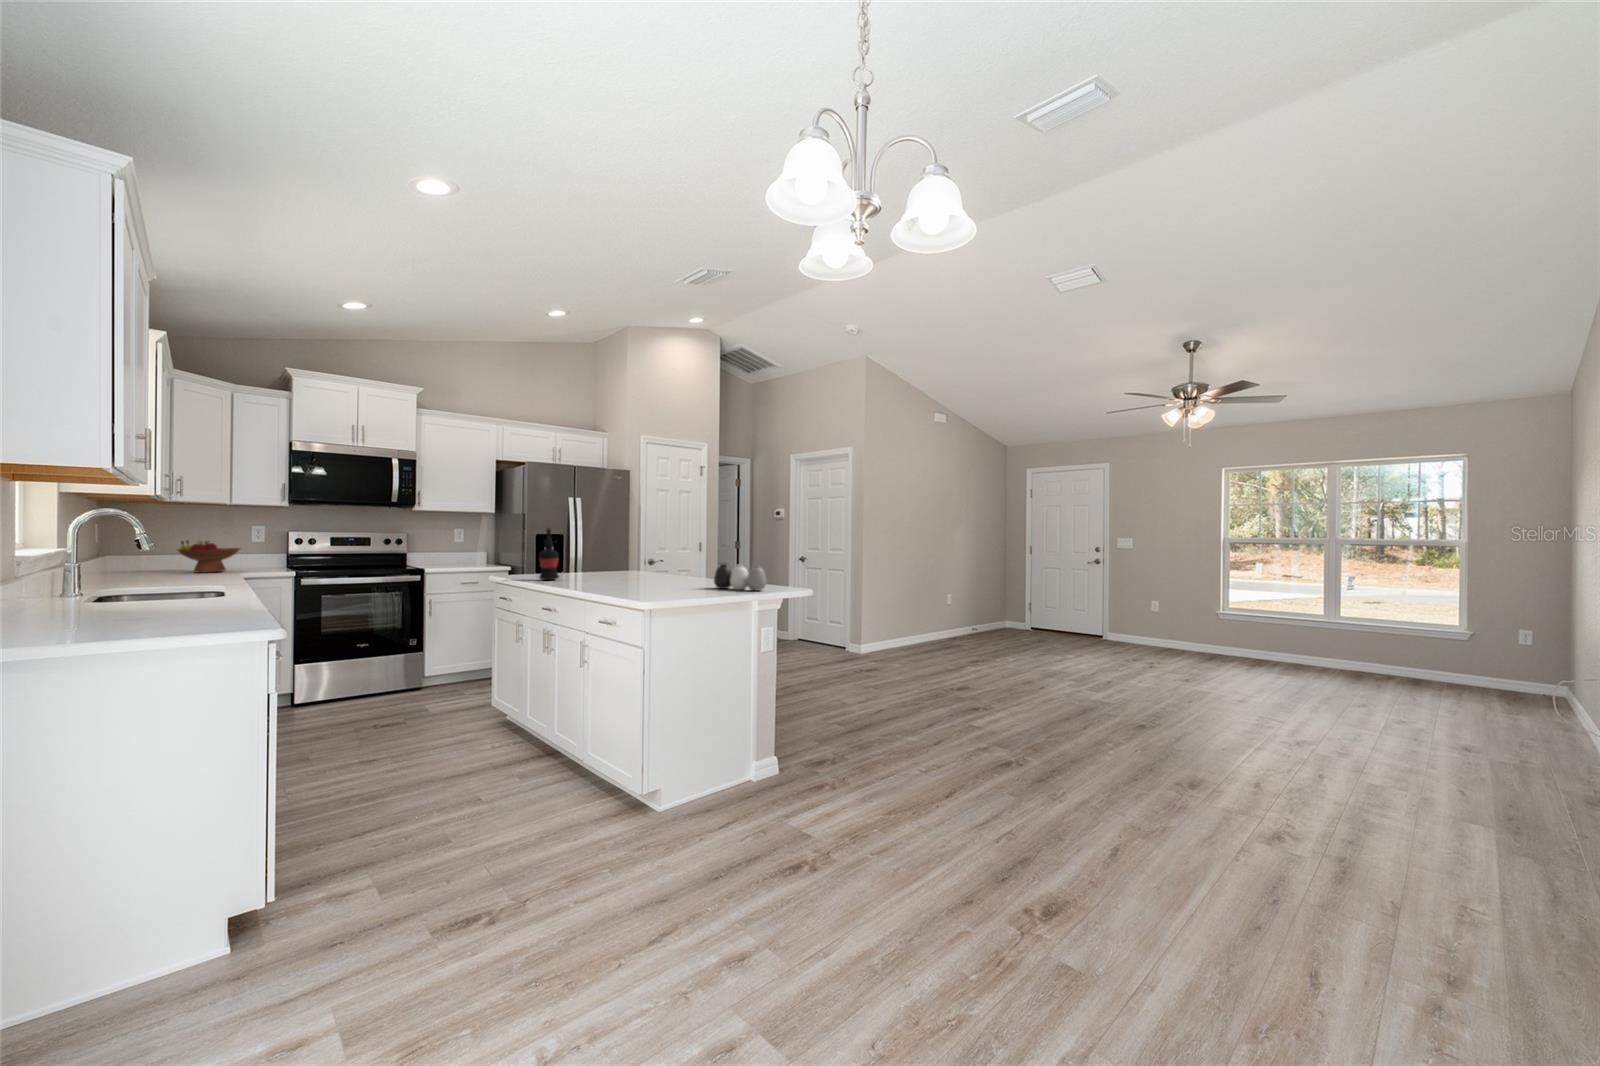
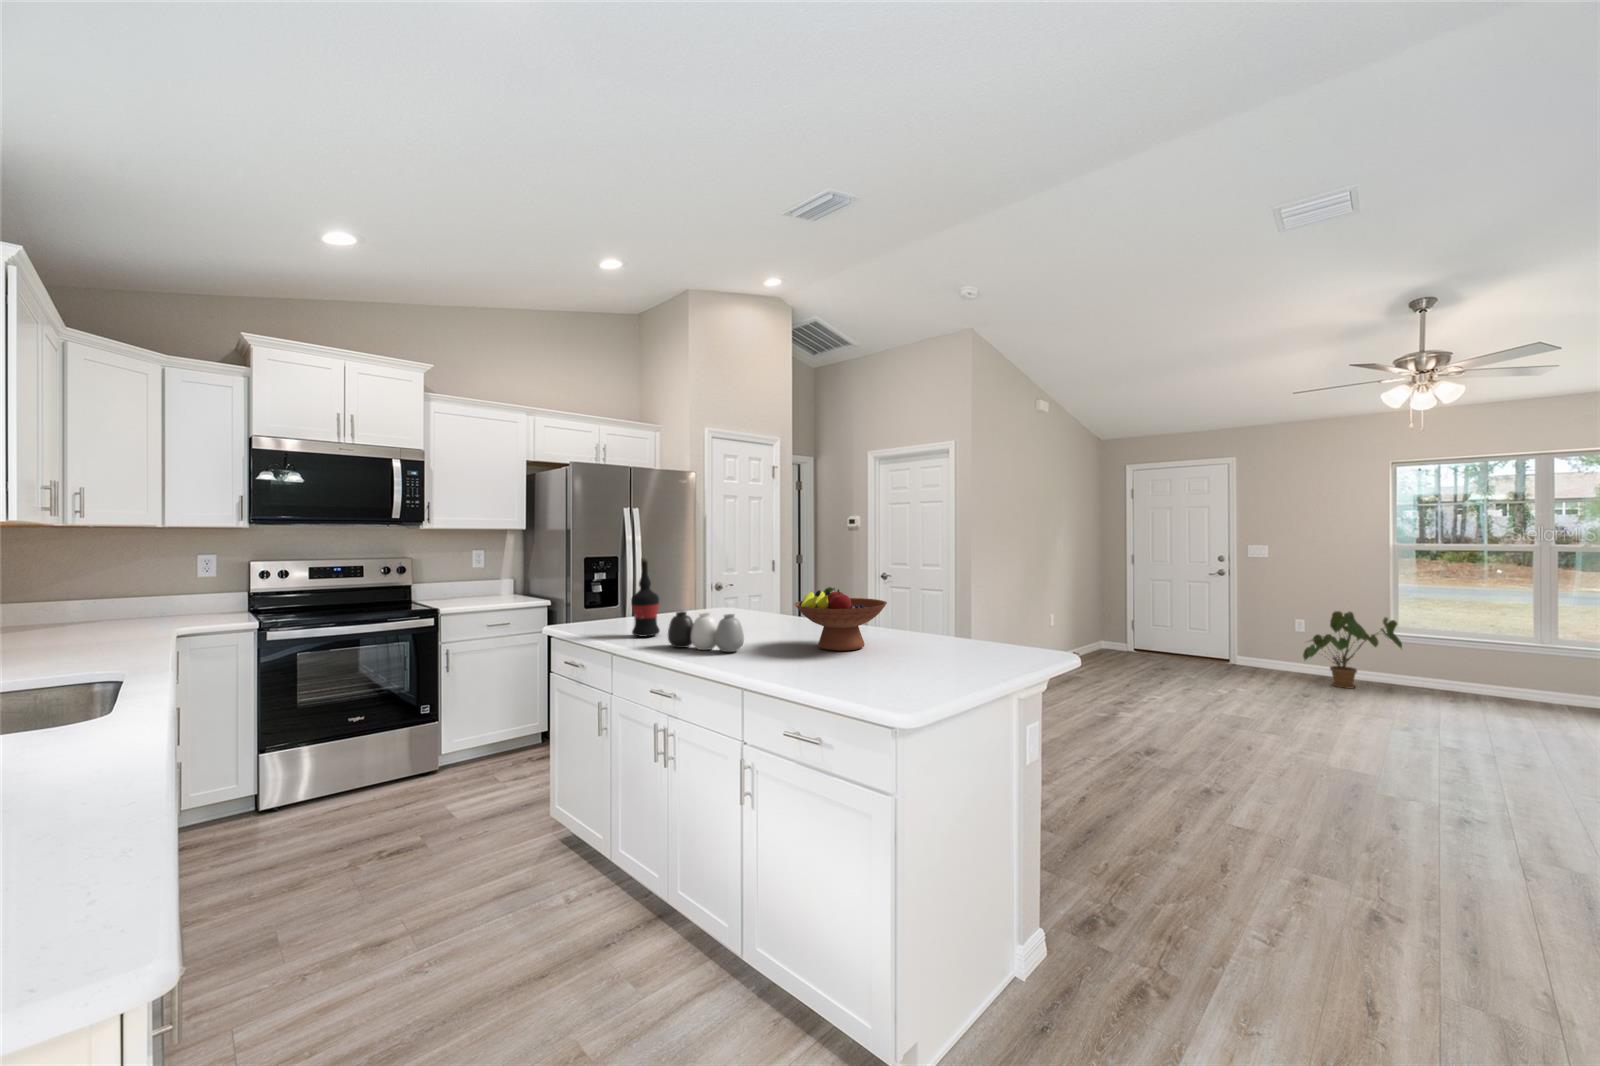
fruit bowl: present [178,541,240,573] -> present [795,587,887,651]
vase: present [714,564,766,591] -> present [668,611,744,652]
house plant: none [1149,593,1223,656] -> present [1303,611,1402,688]

